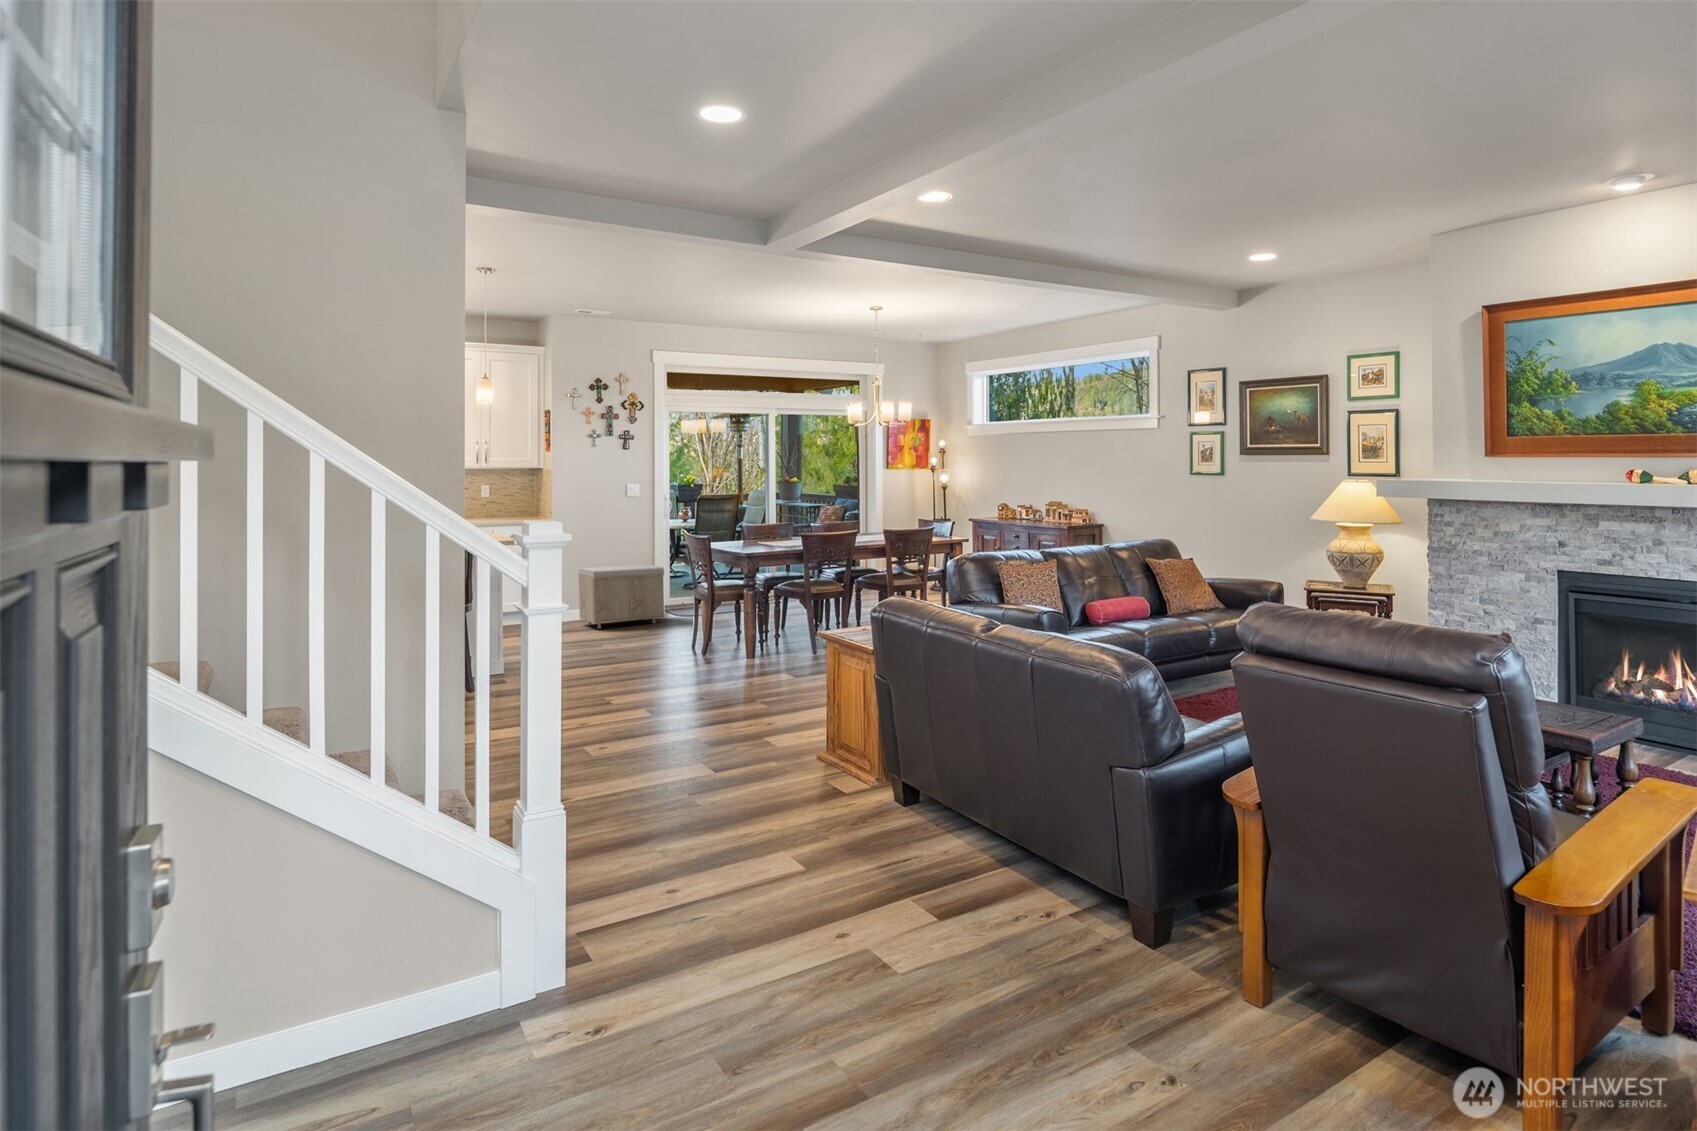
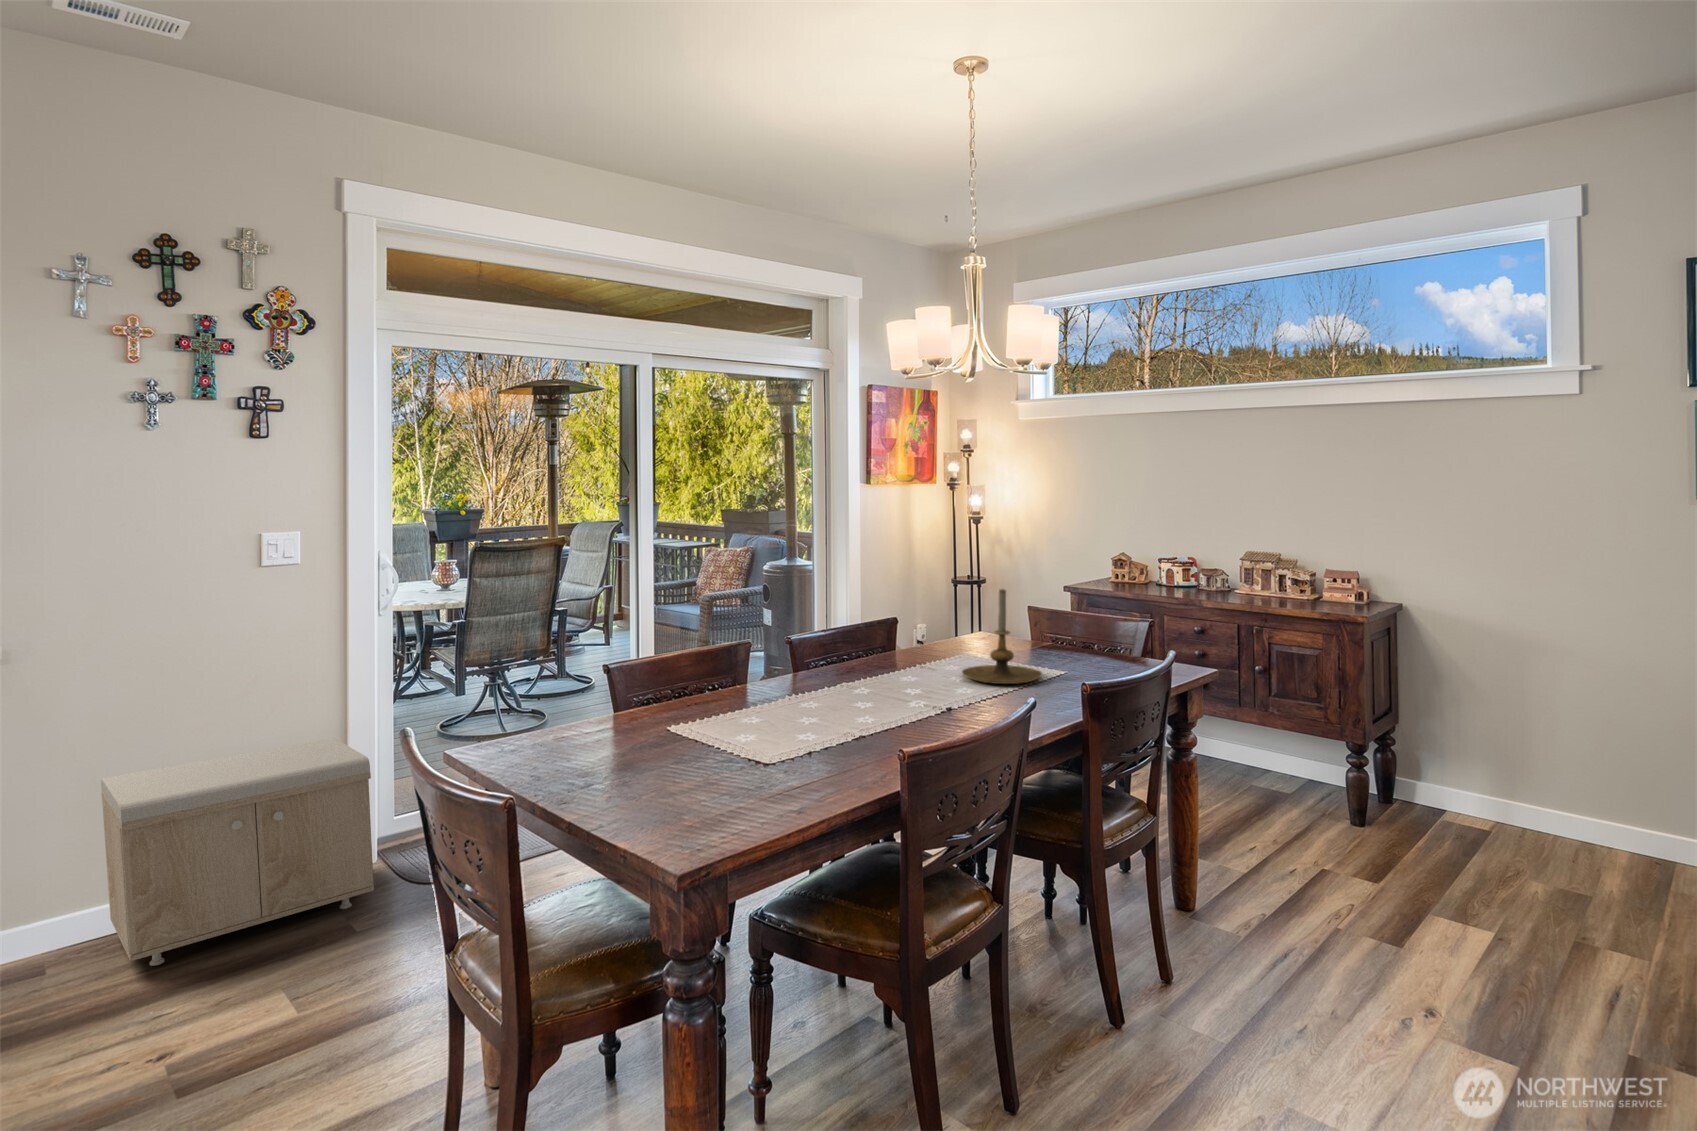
candle holder: none [874,506,903,539] -> present [962,589,1042,684]

